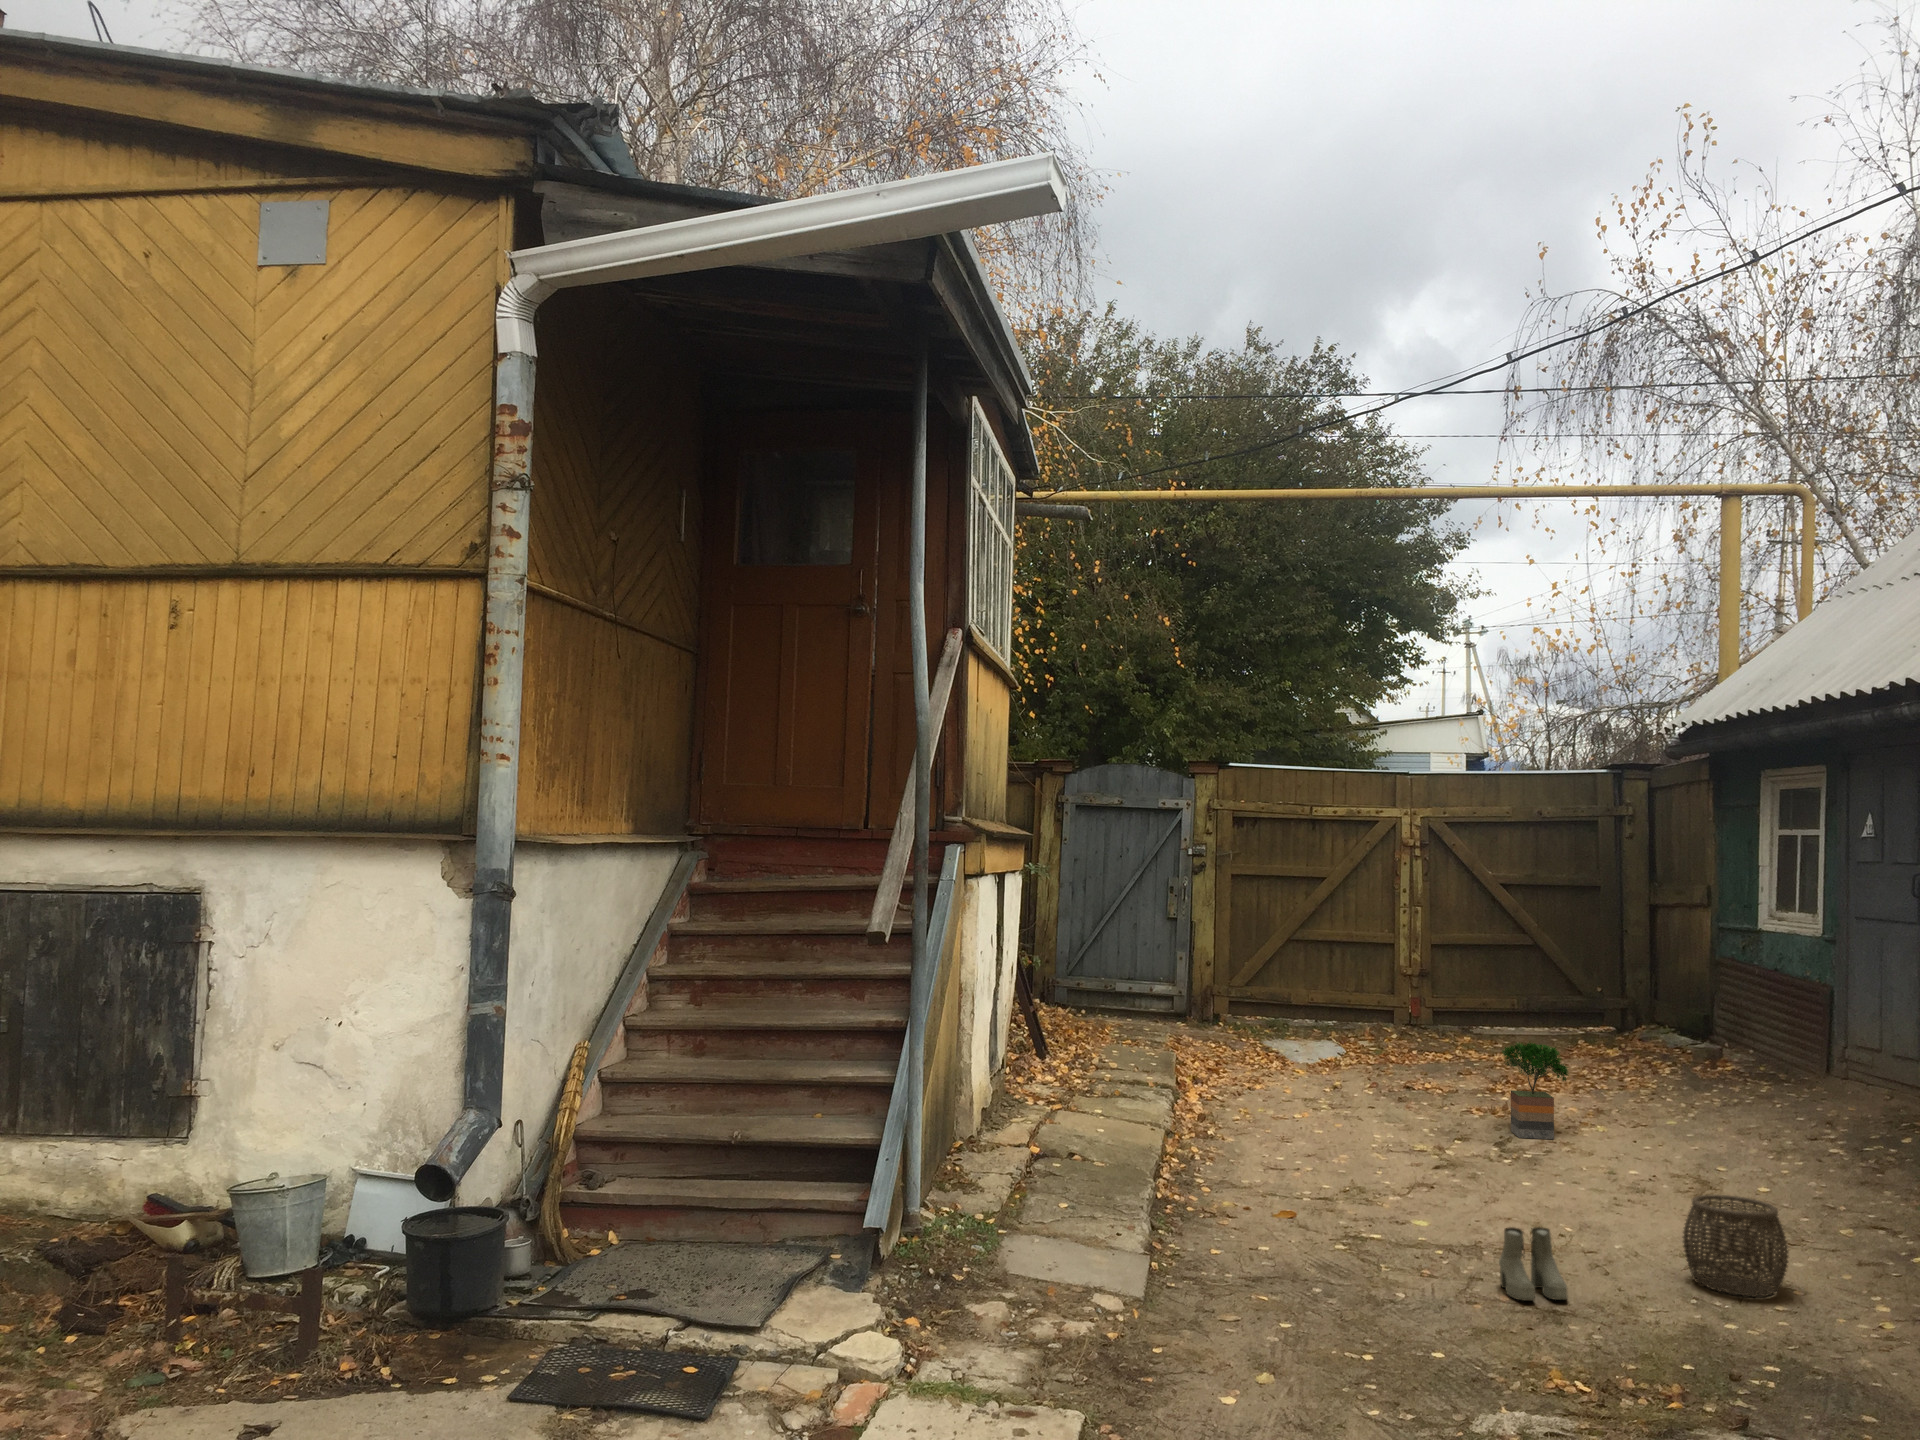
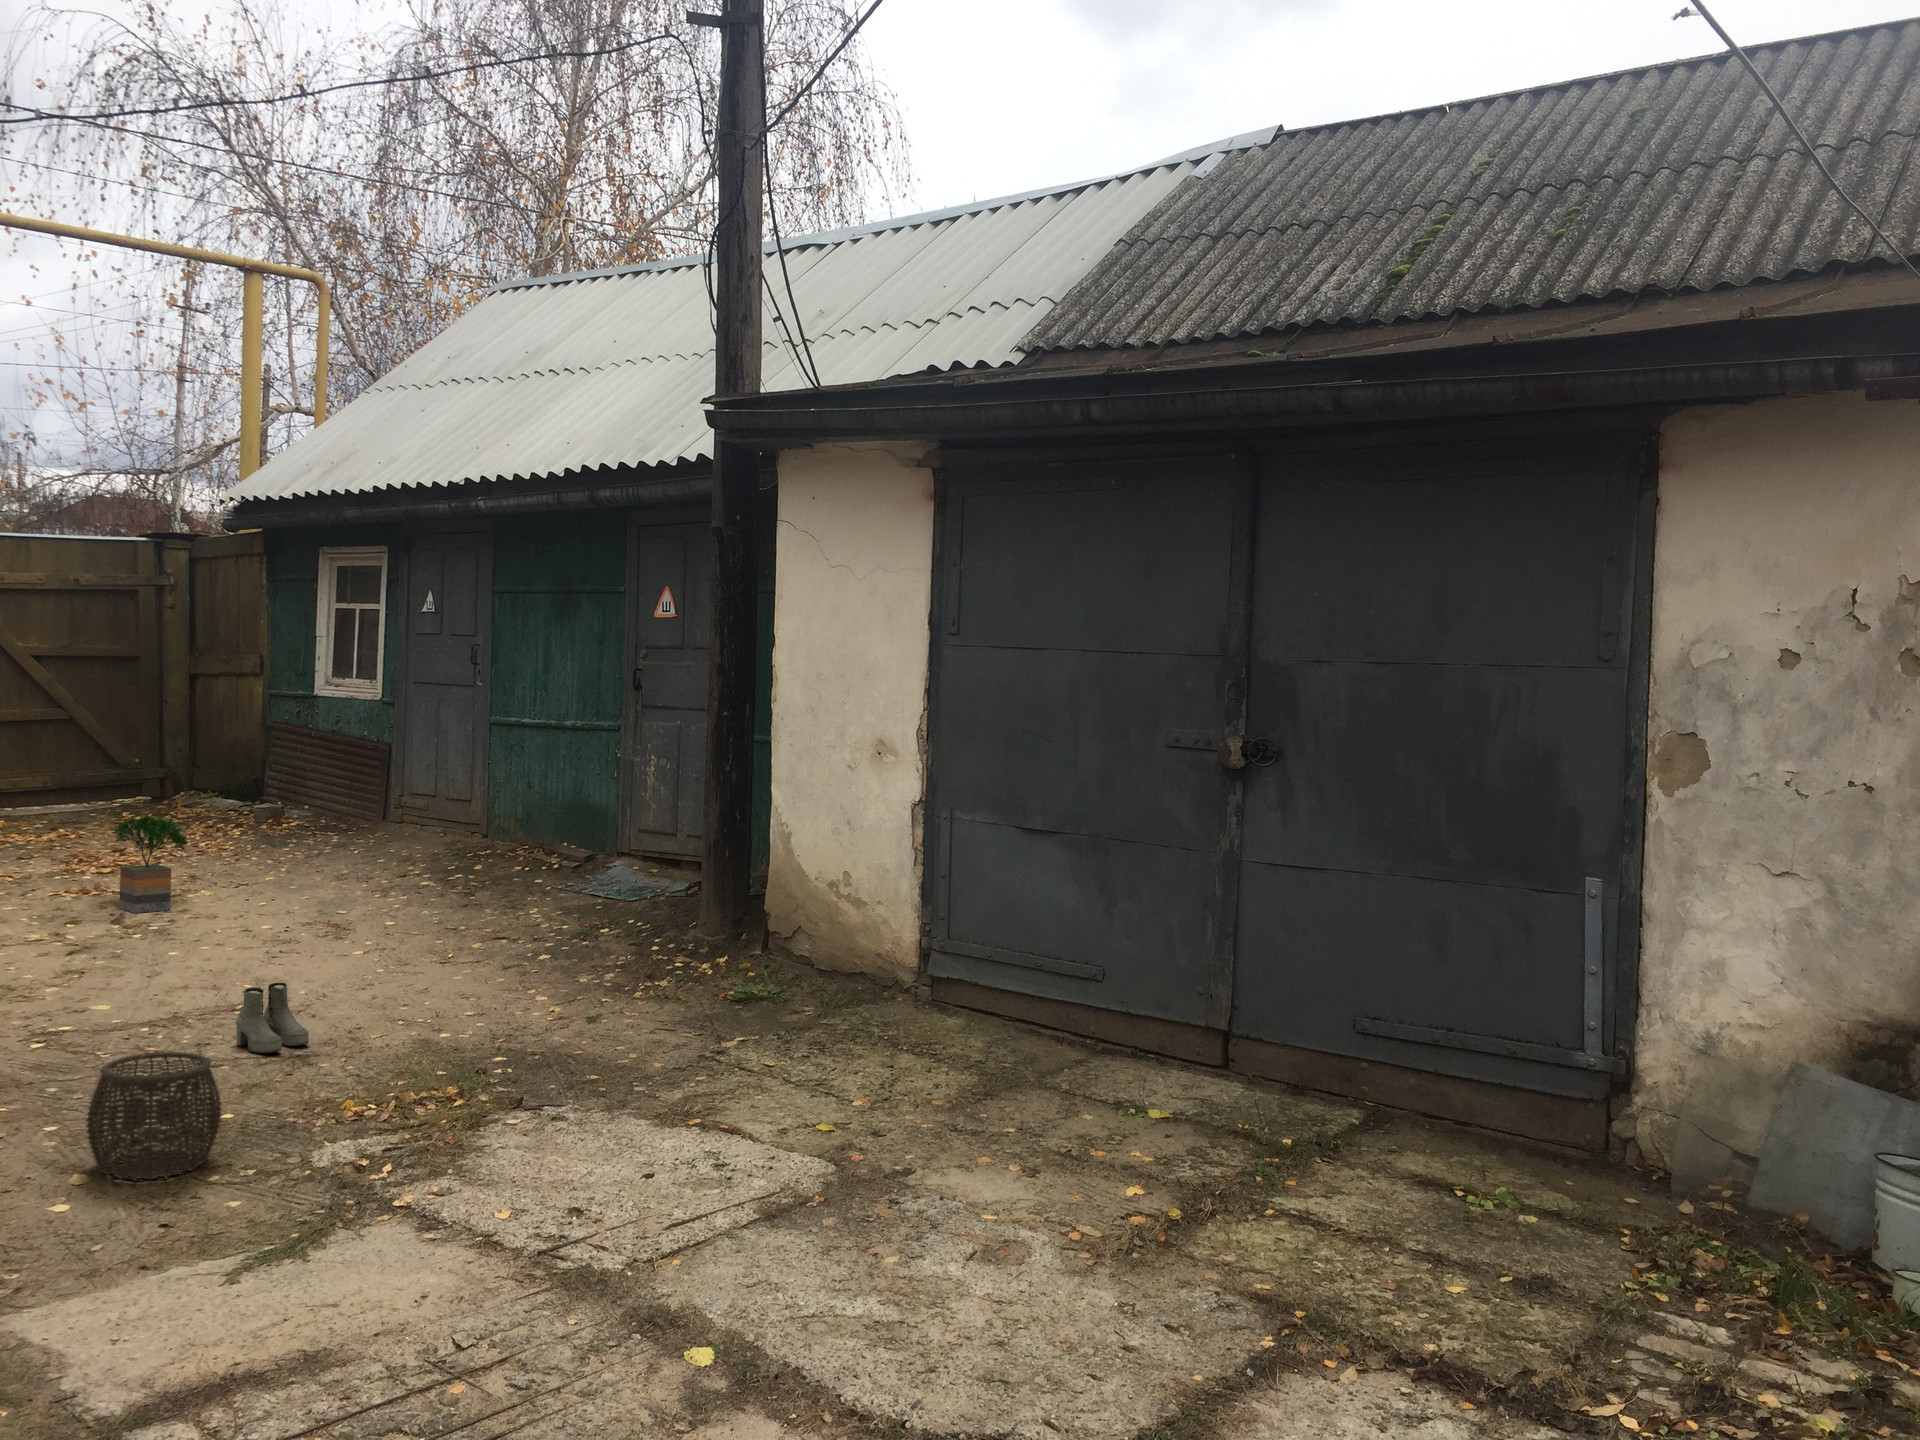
woven basket: present [1683,1195,1789,1297] -> present [86,1052,222,1180]

